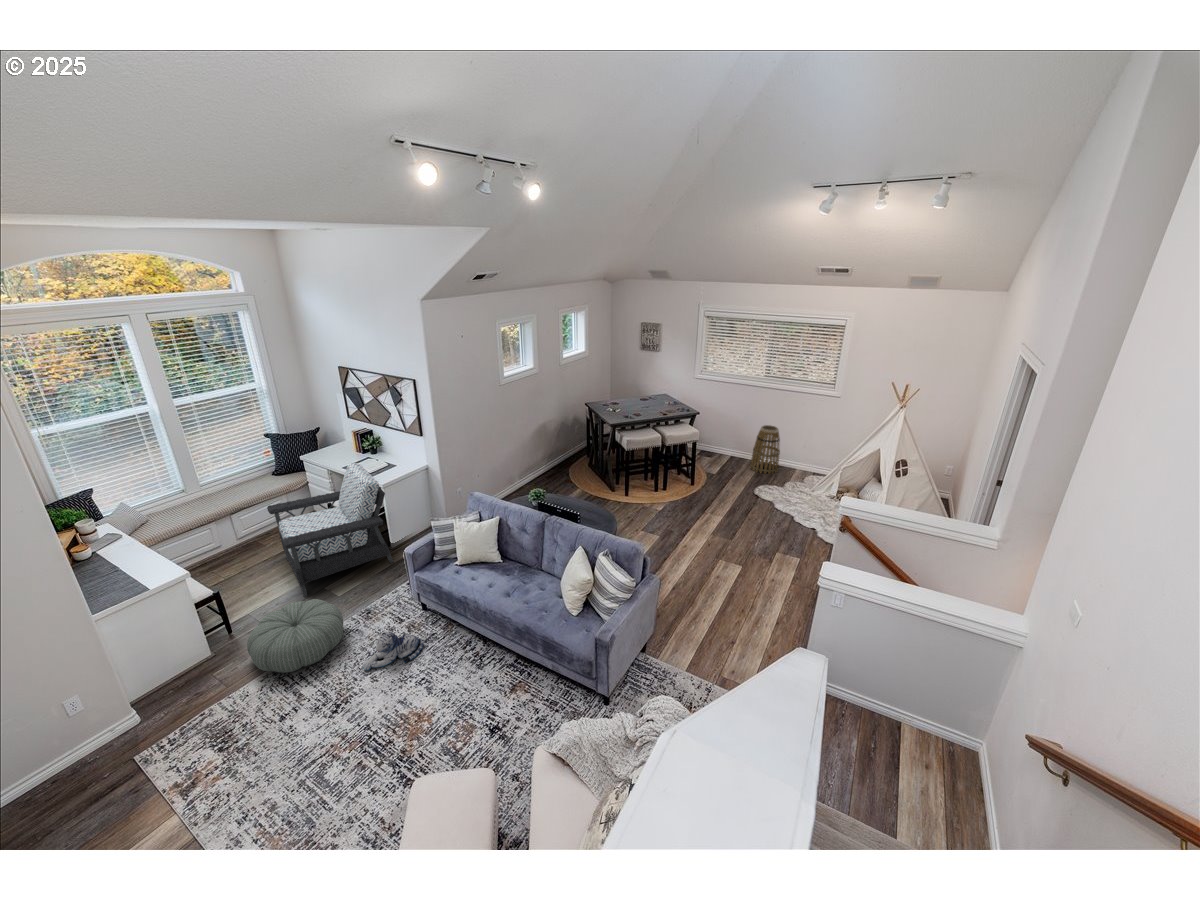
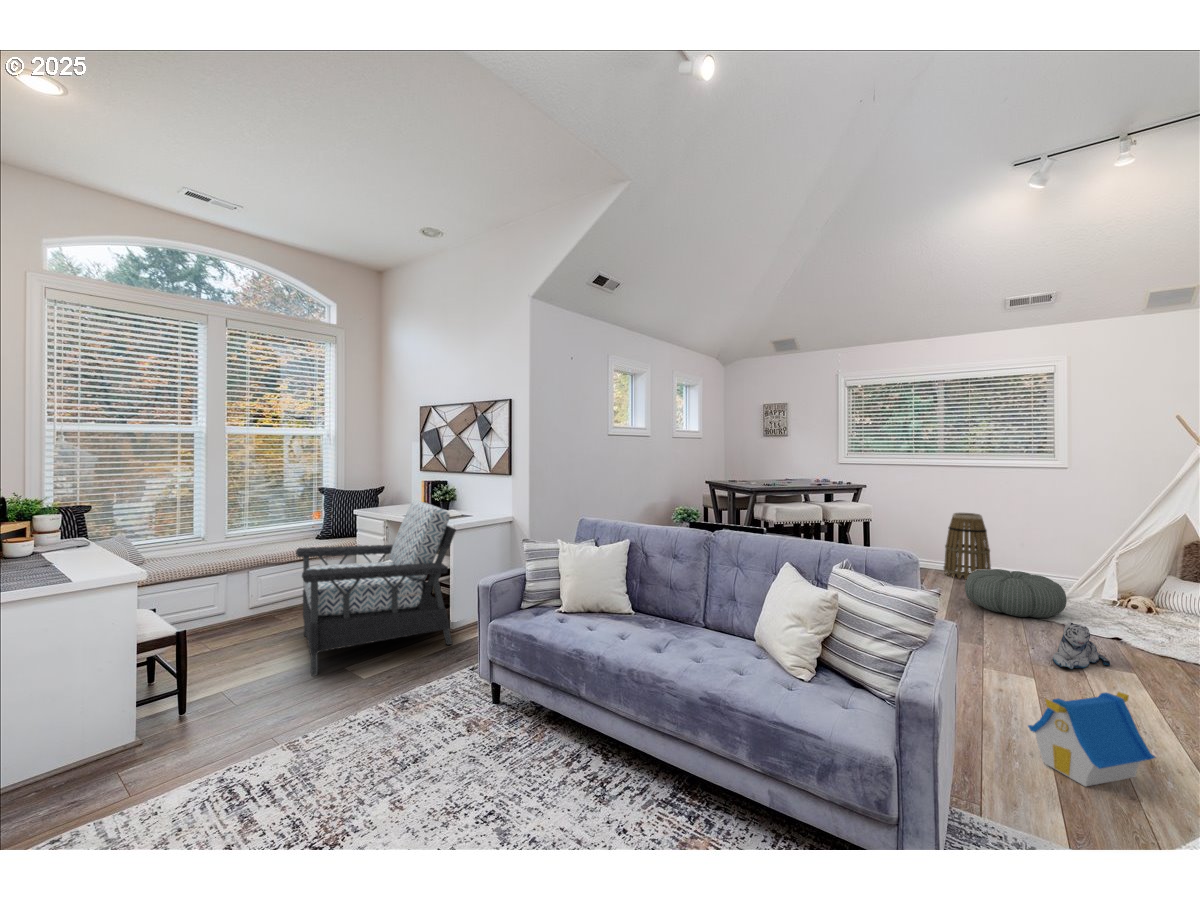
toy house: none [702,594,747,639] -> present [1028,692,1155,786]
pouf: present [247,599,343,672] -> present [965,569,1067,618]
plush toy: present [363,632,424,670] -> present [1052,622,1110,669]

